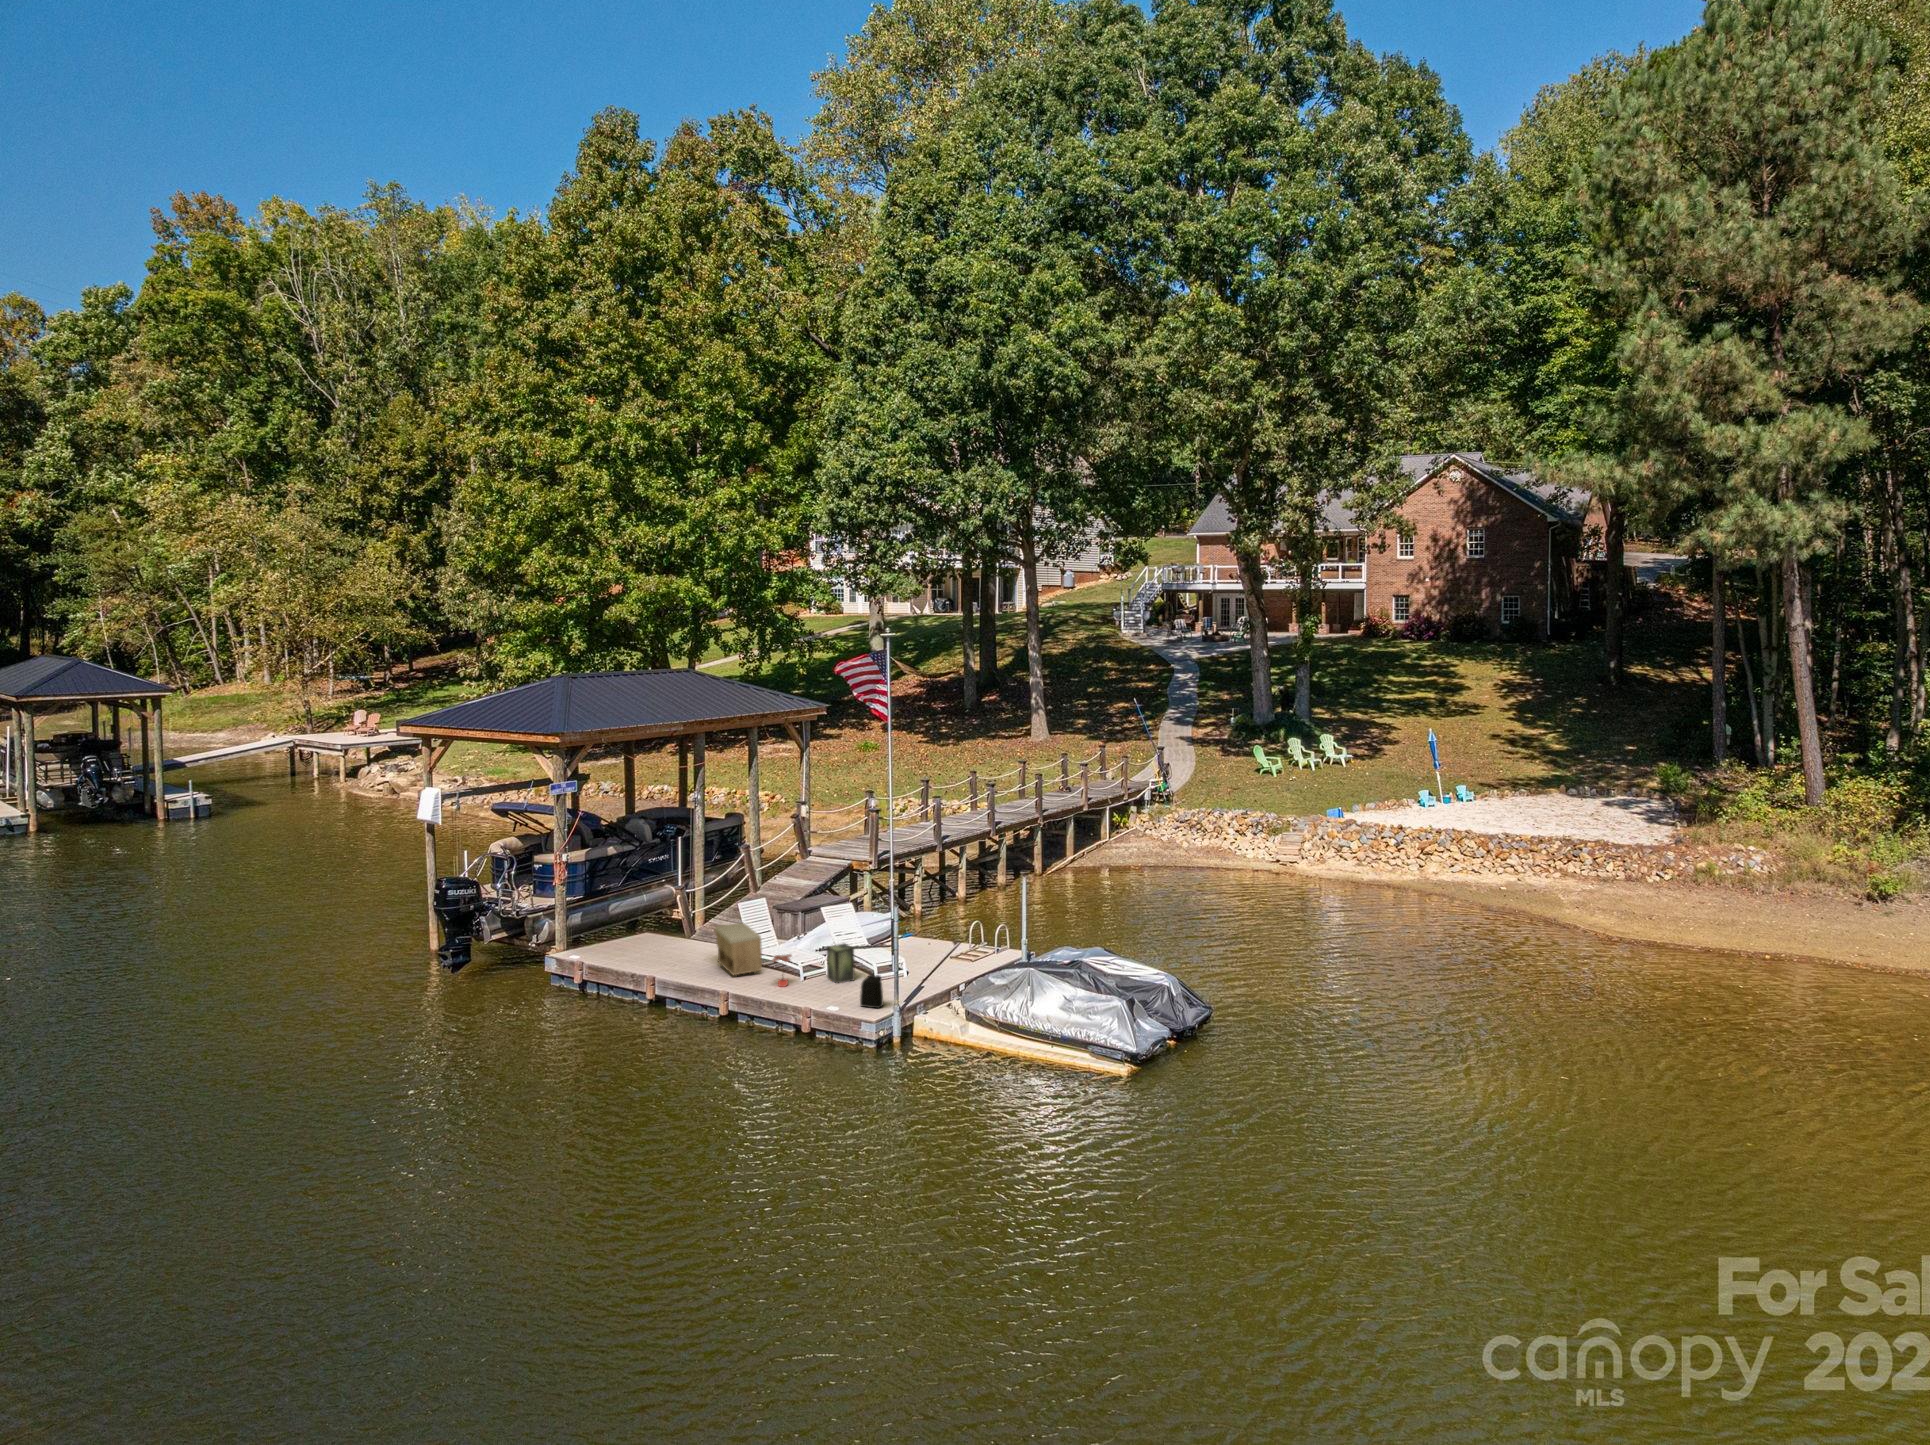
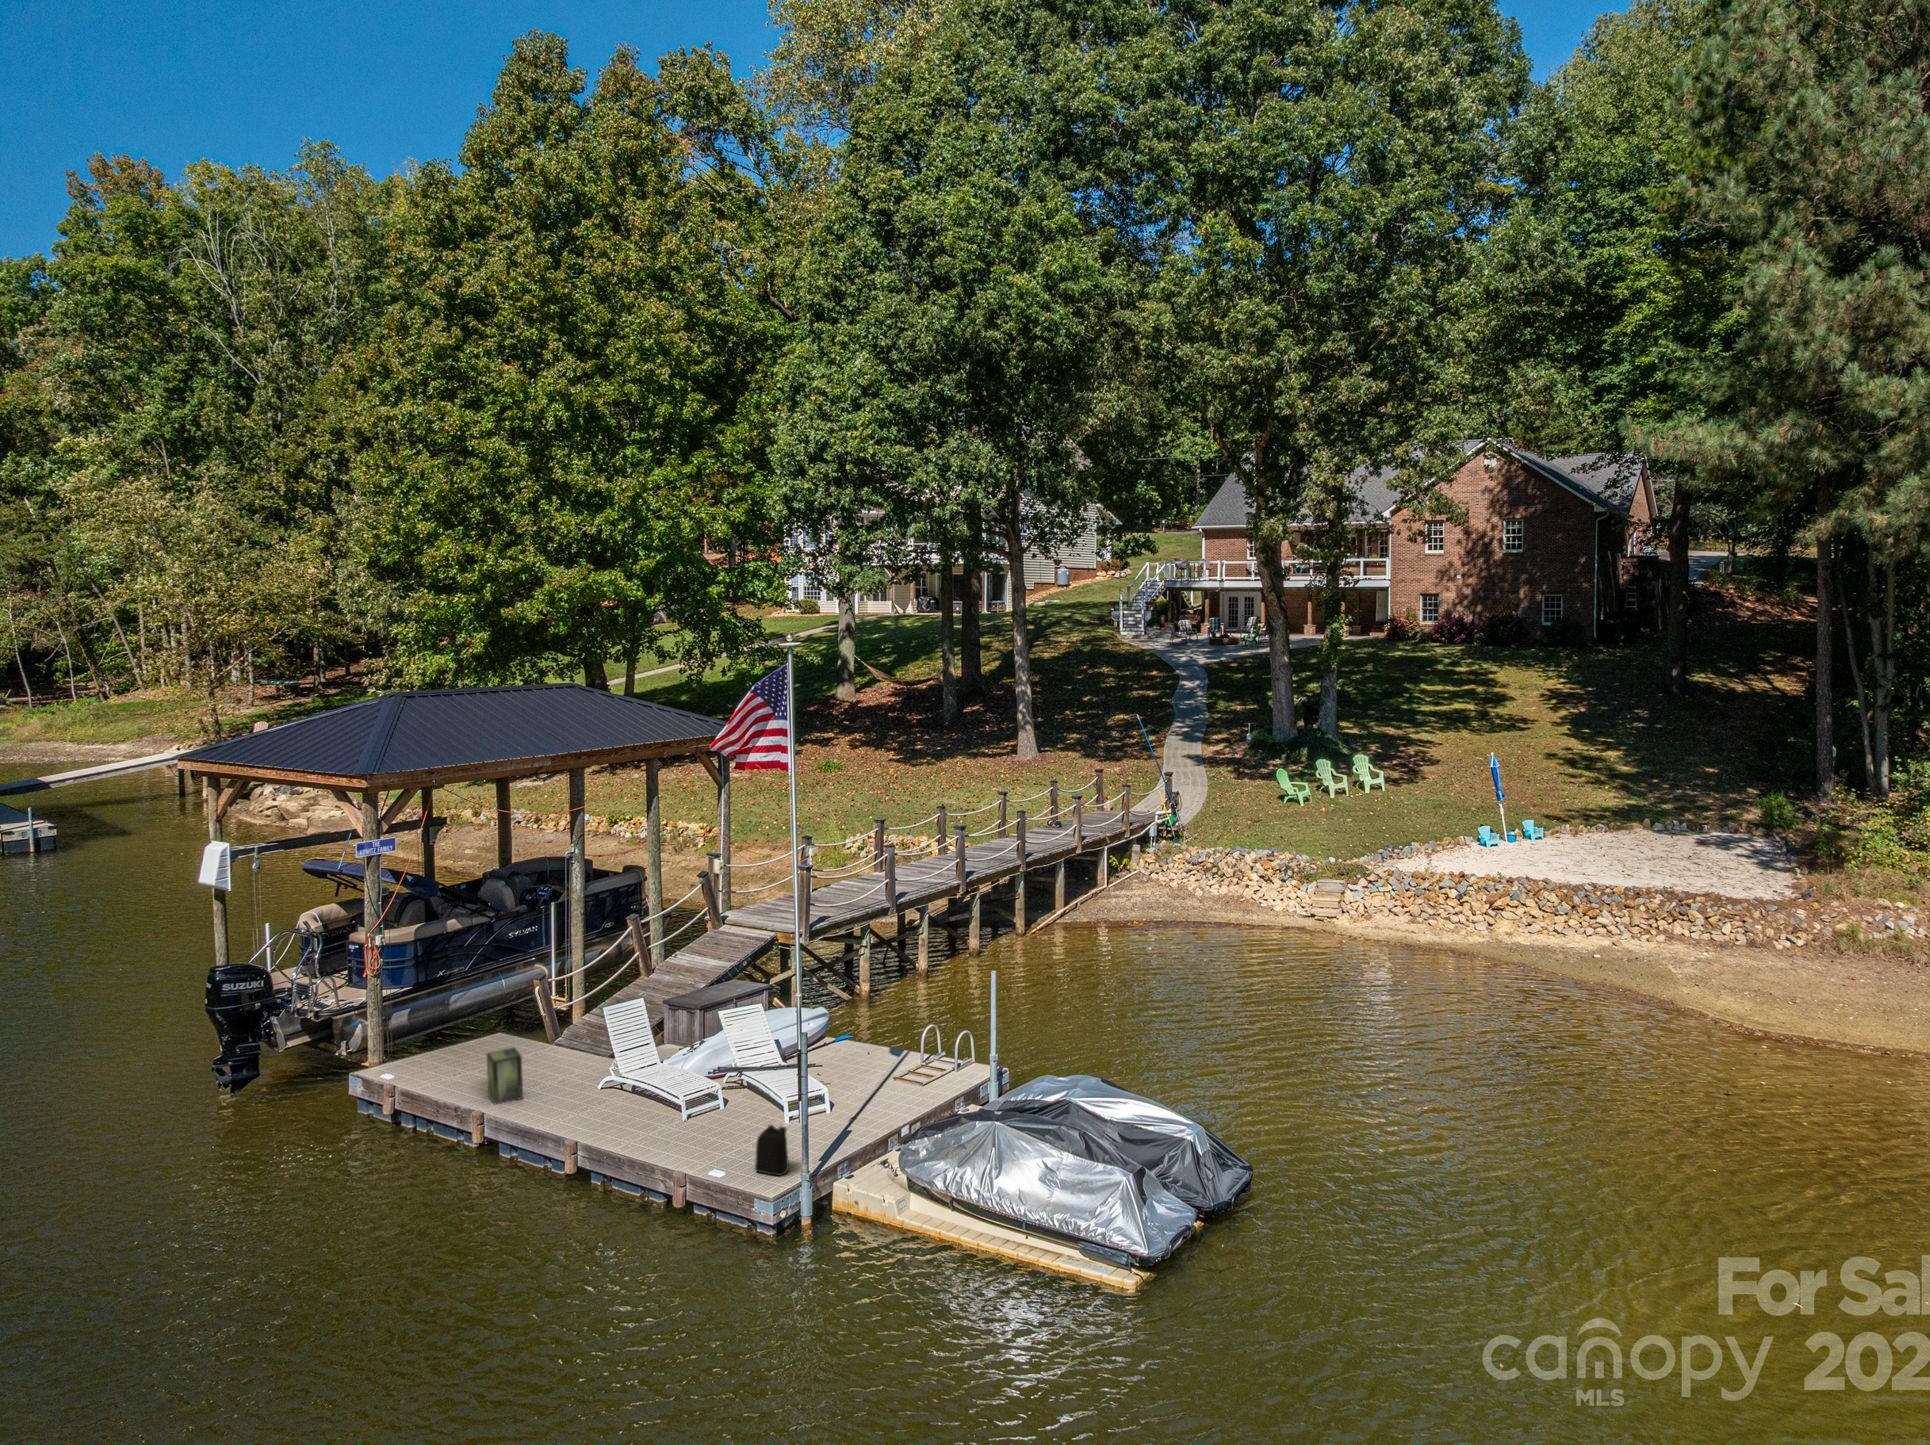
storage bench: present [715,923,762,975] -> none [570,1033,631,1115]
storage box: present [827,943,855,983] -> present [487,1048,523,1104]
potted plant: present [772,954,792,987] -> none [638,1086,669,1133]

